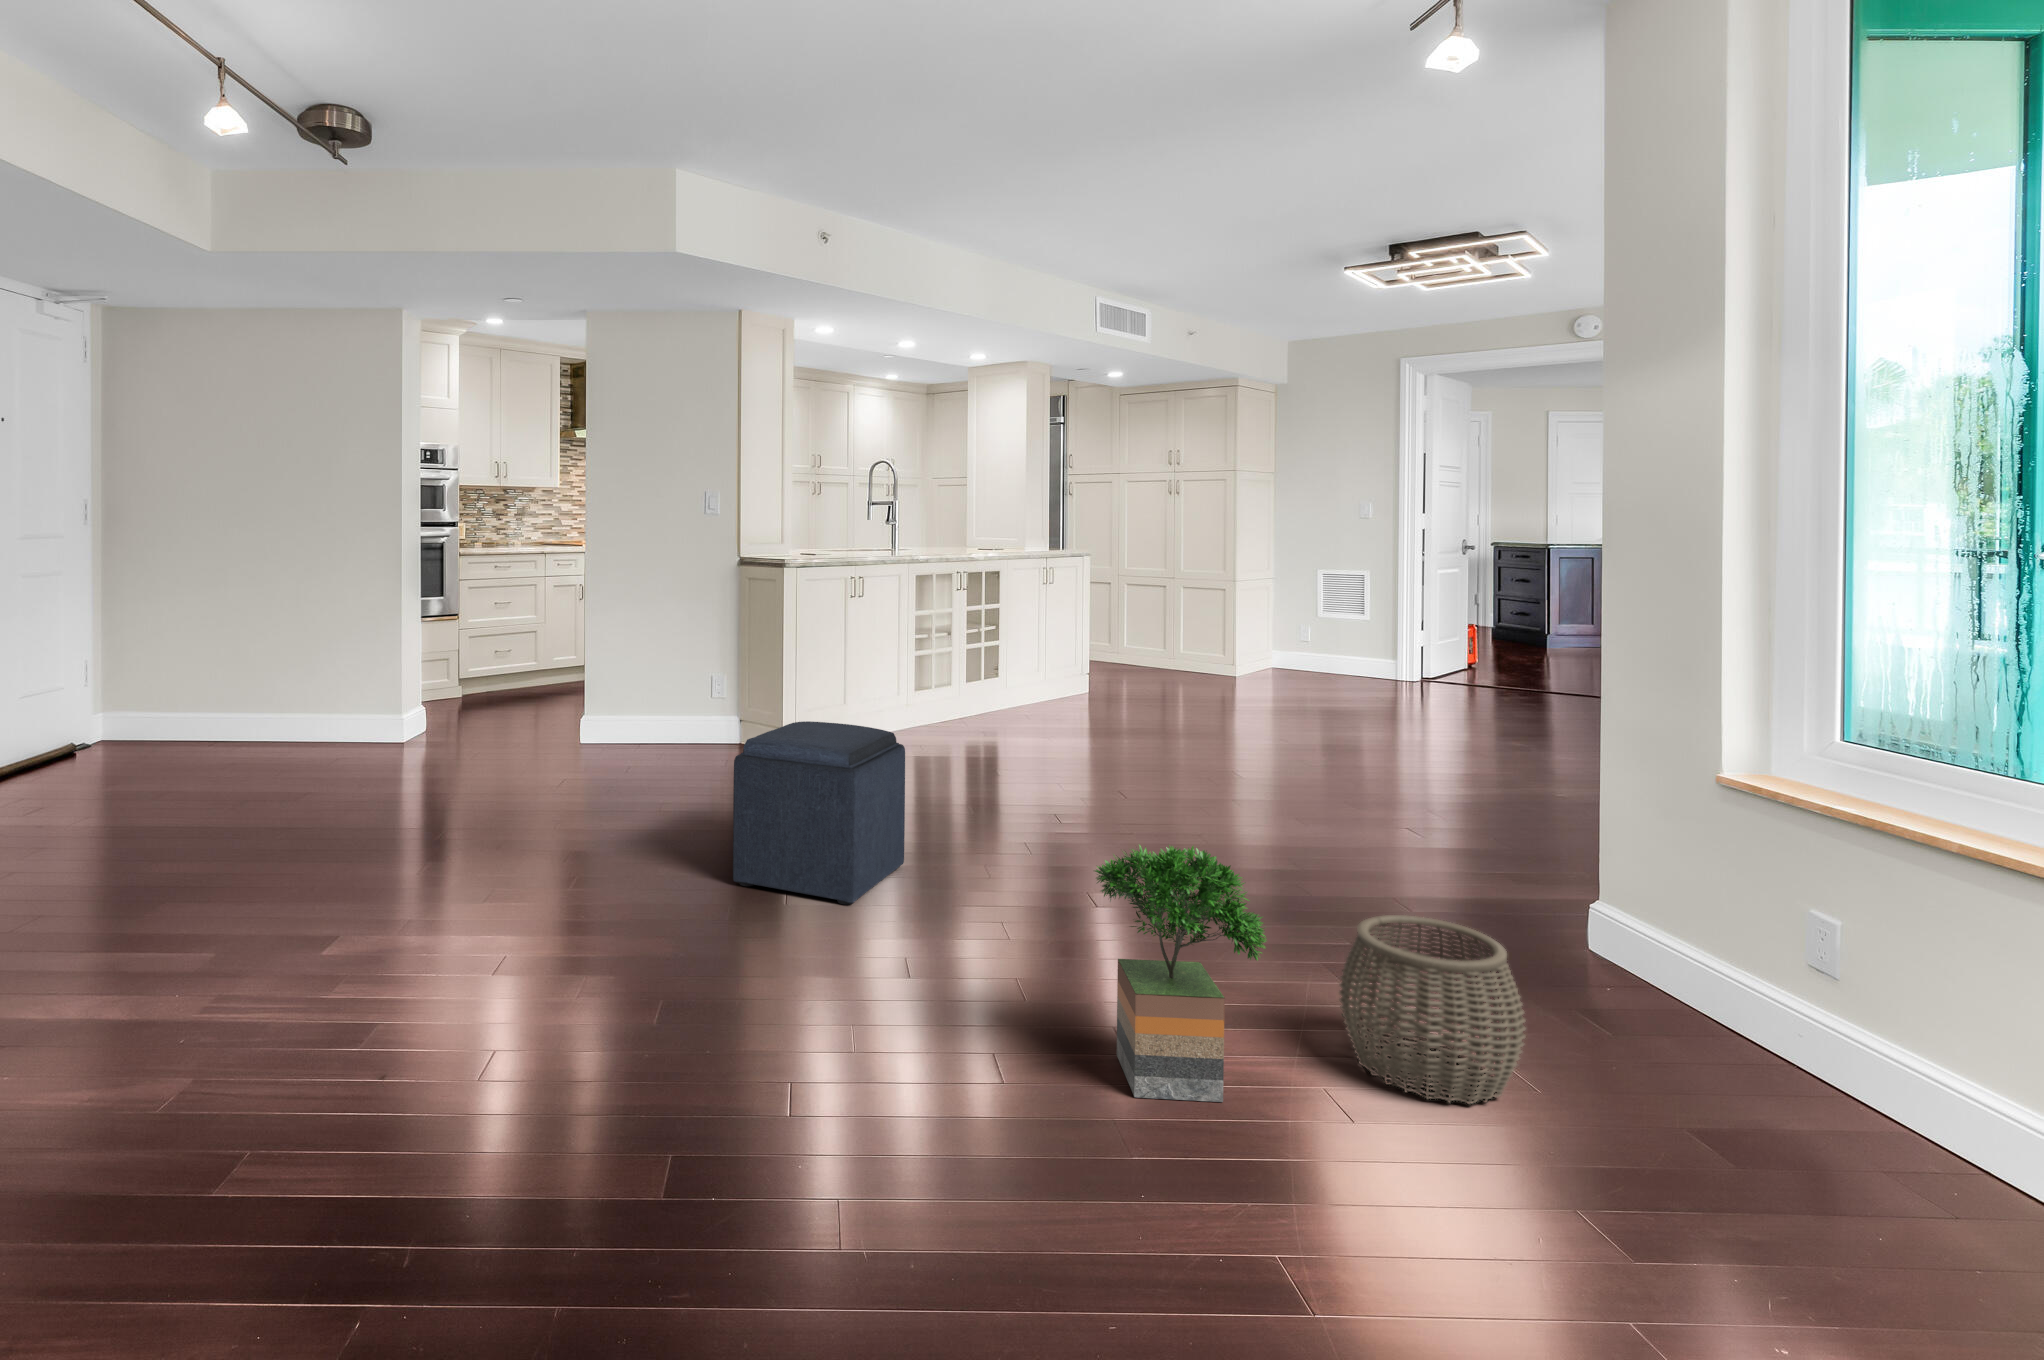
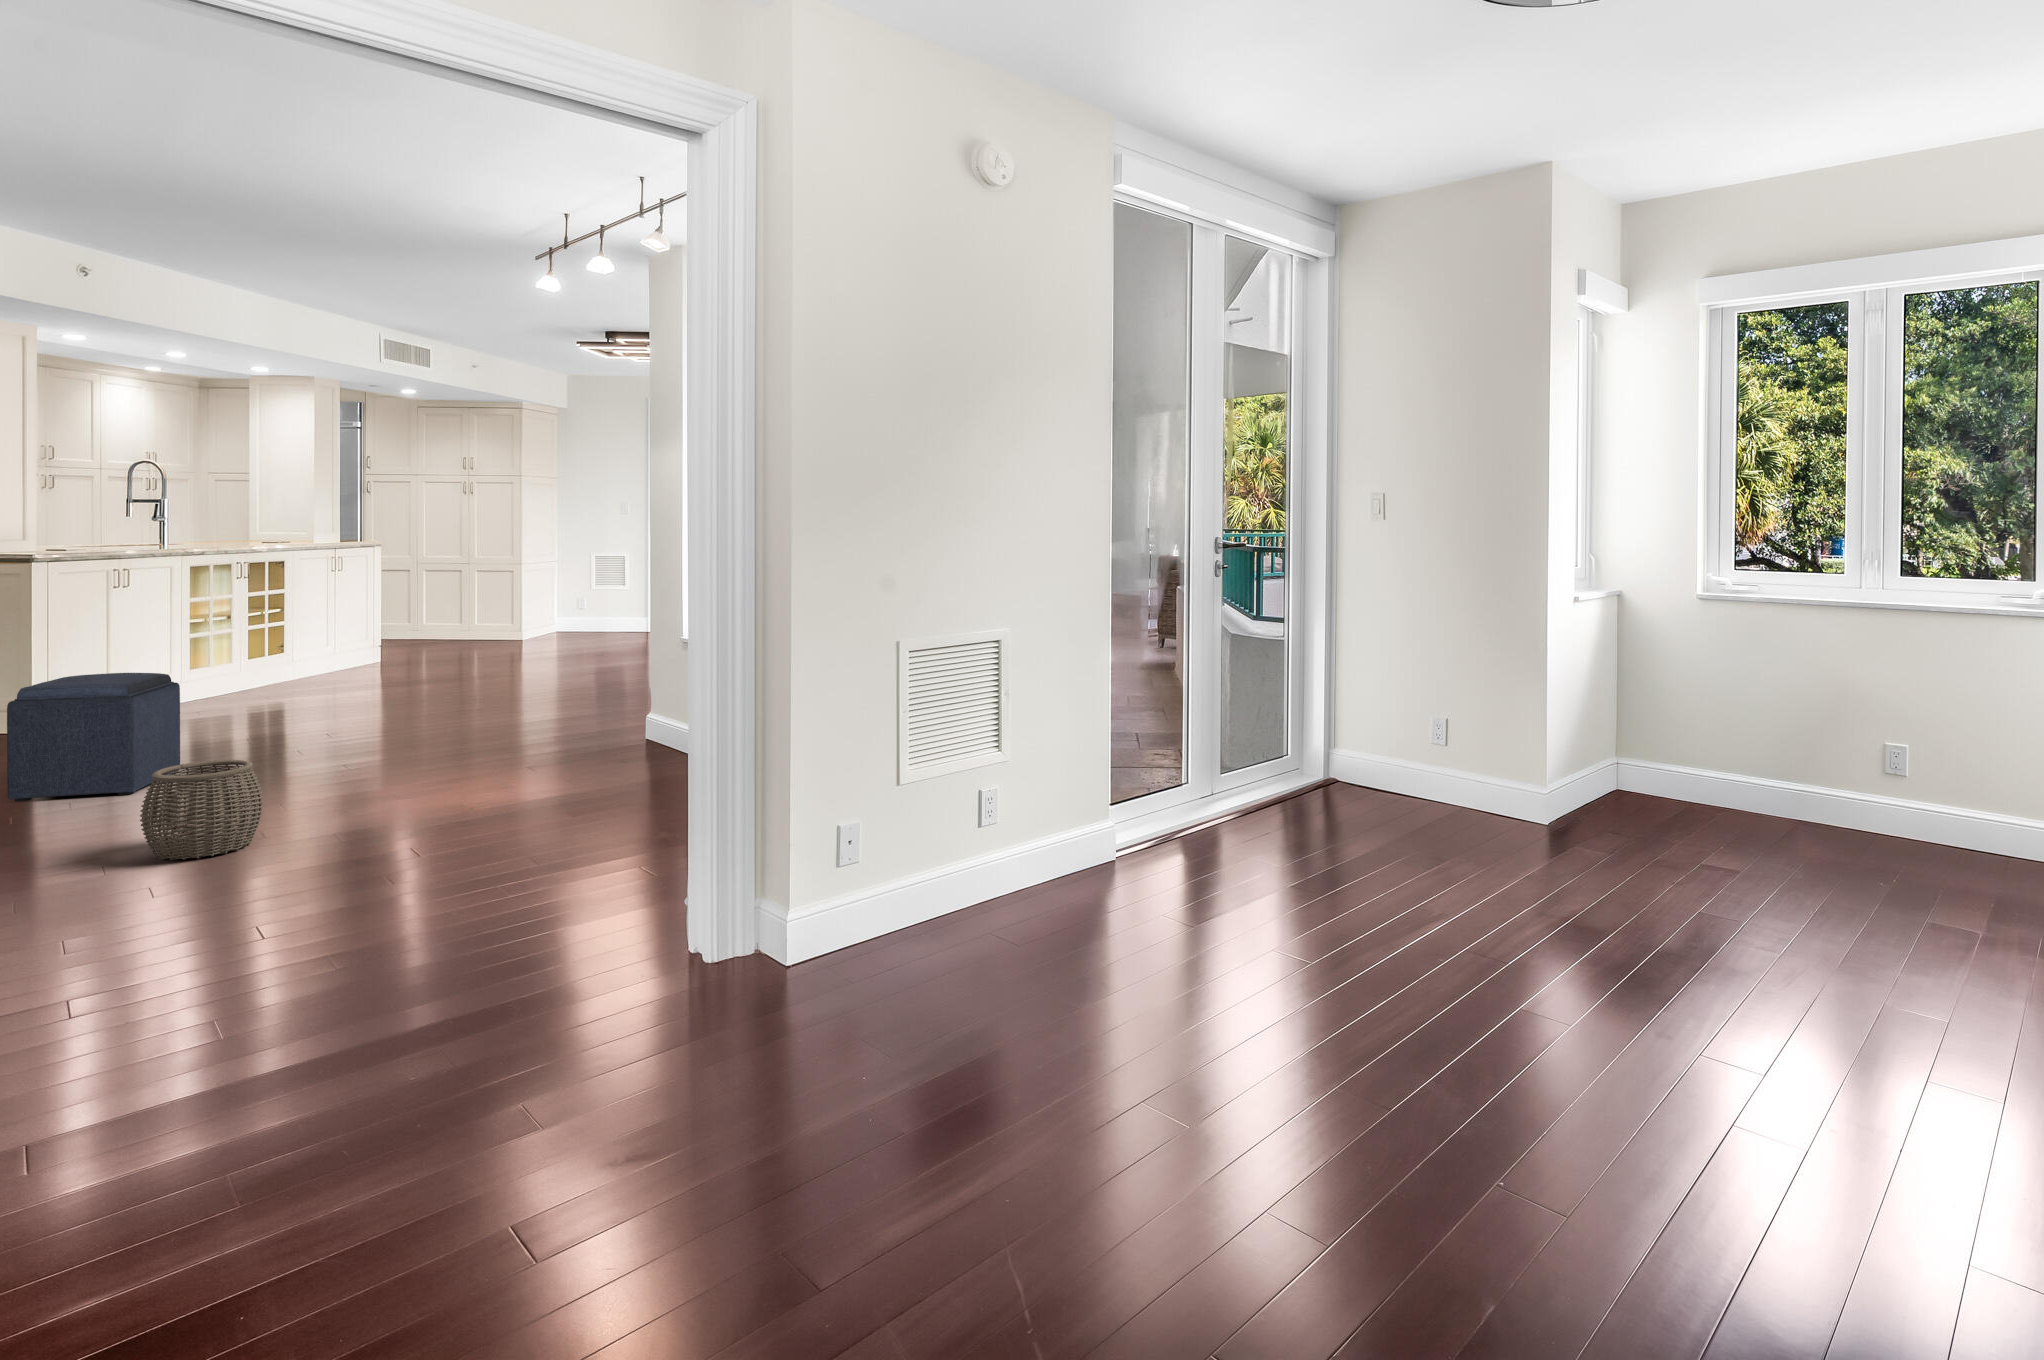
potted tree: present [1095,844,1267,1102] -> none [315,690,416,820]
woven basket: present [1339,915,1526,1104] -> present [140,760,264,860]

